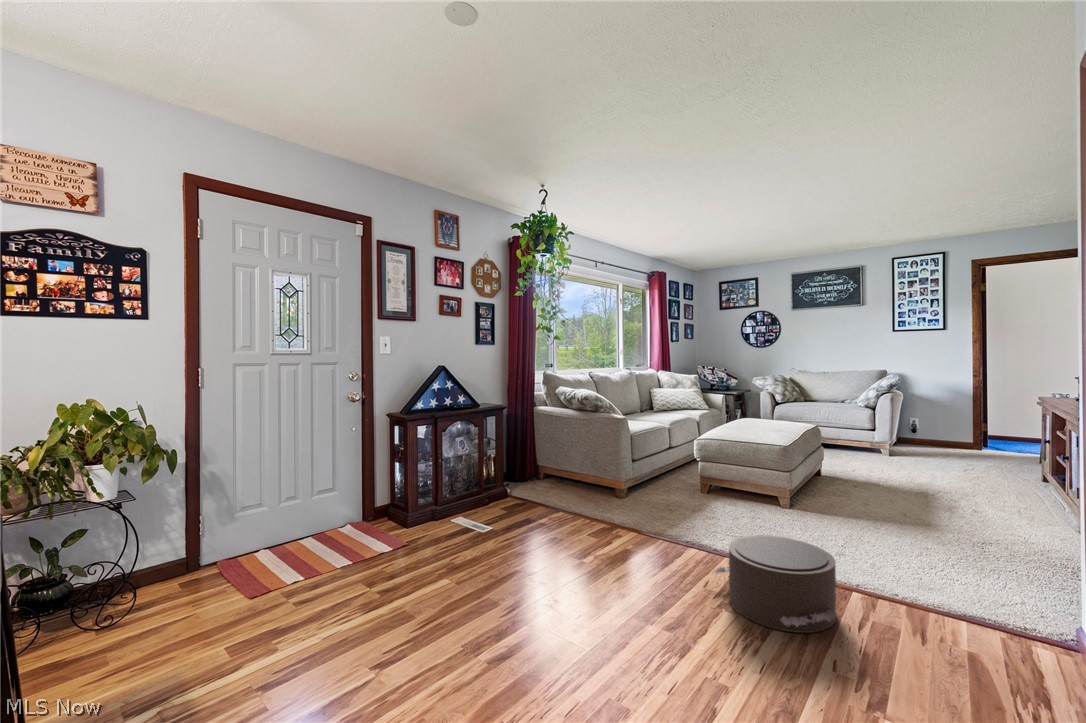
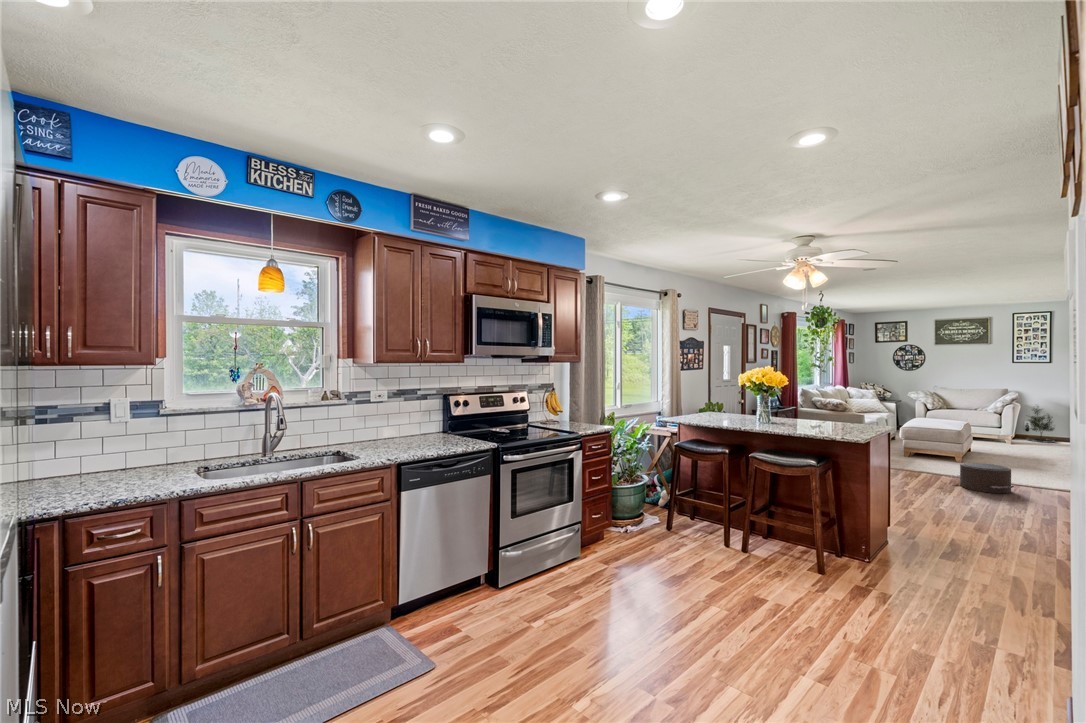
potted tree: none [911,392,955,451] -> present [1027,409,1055,443]

